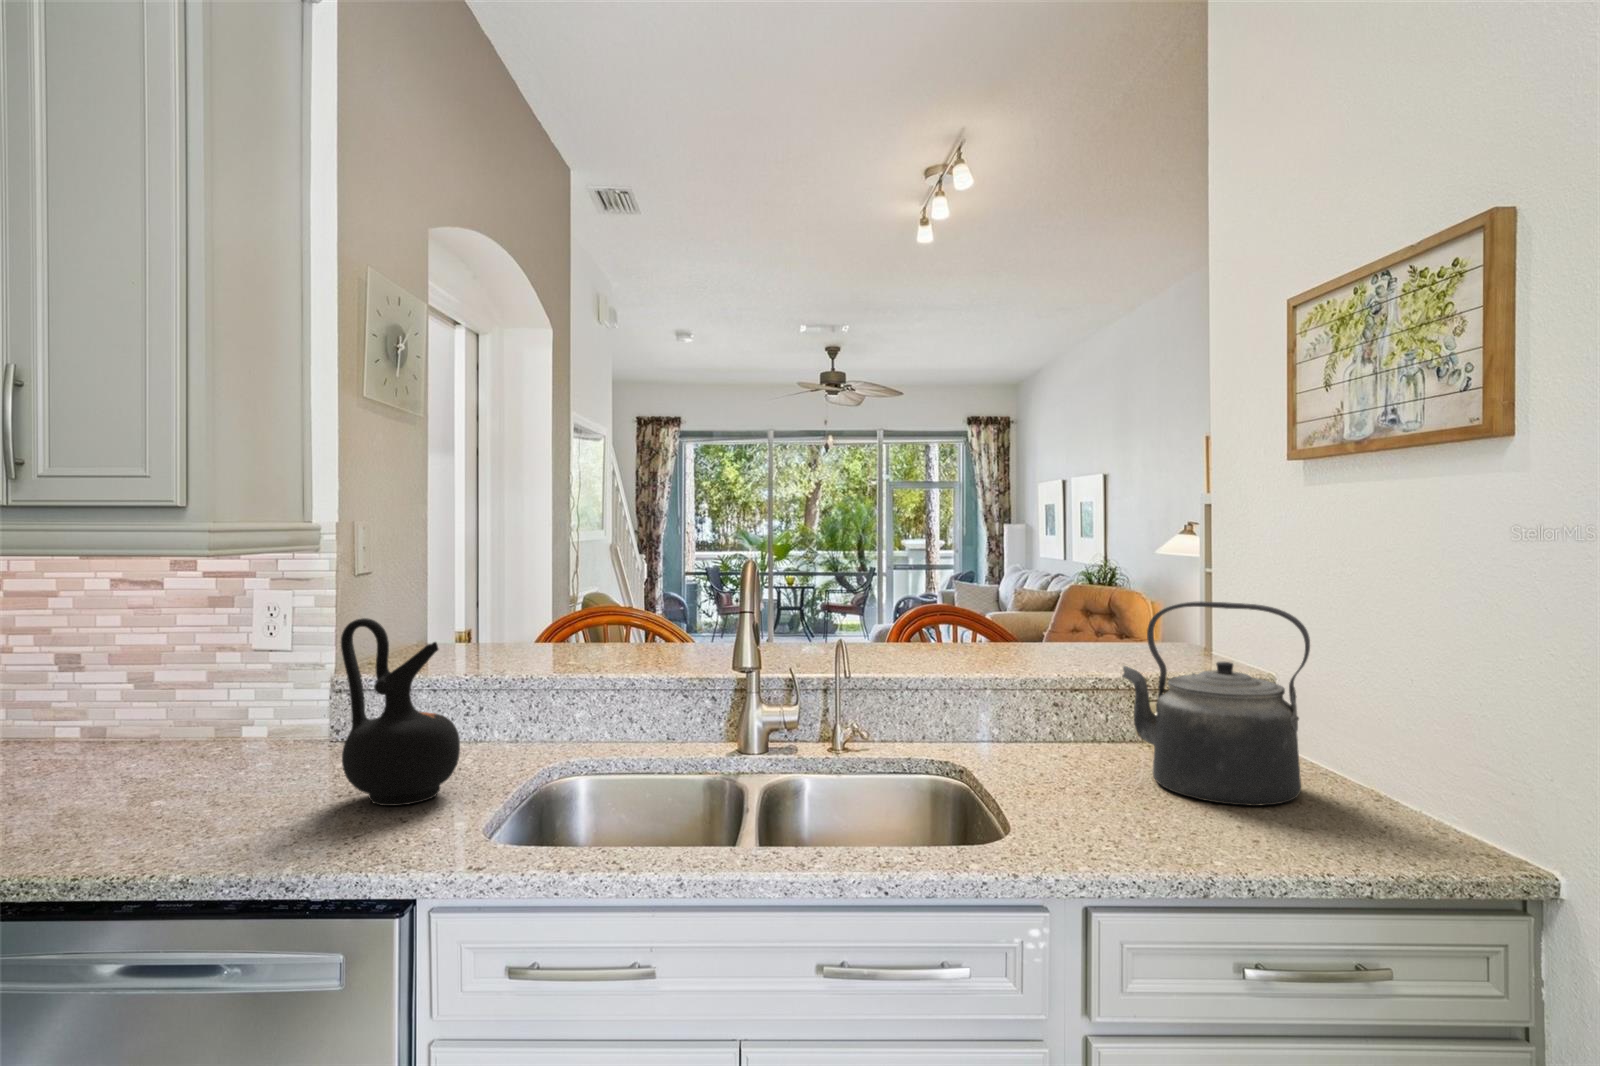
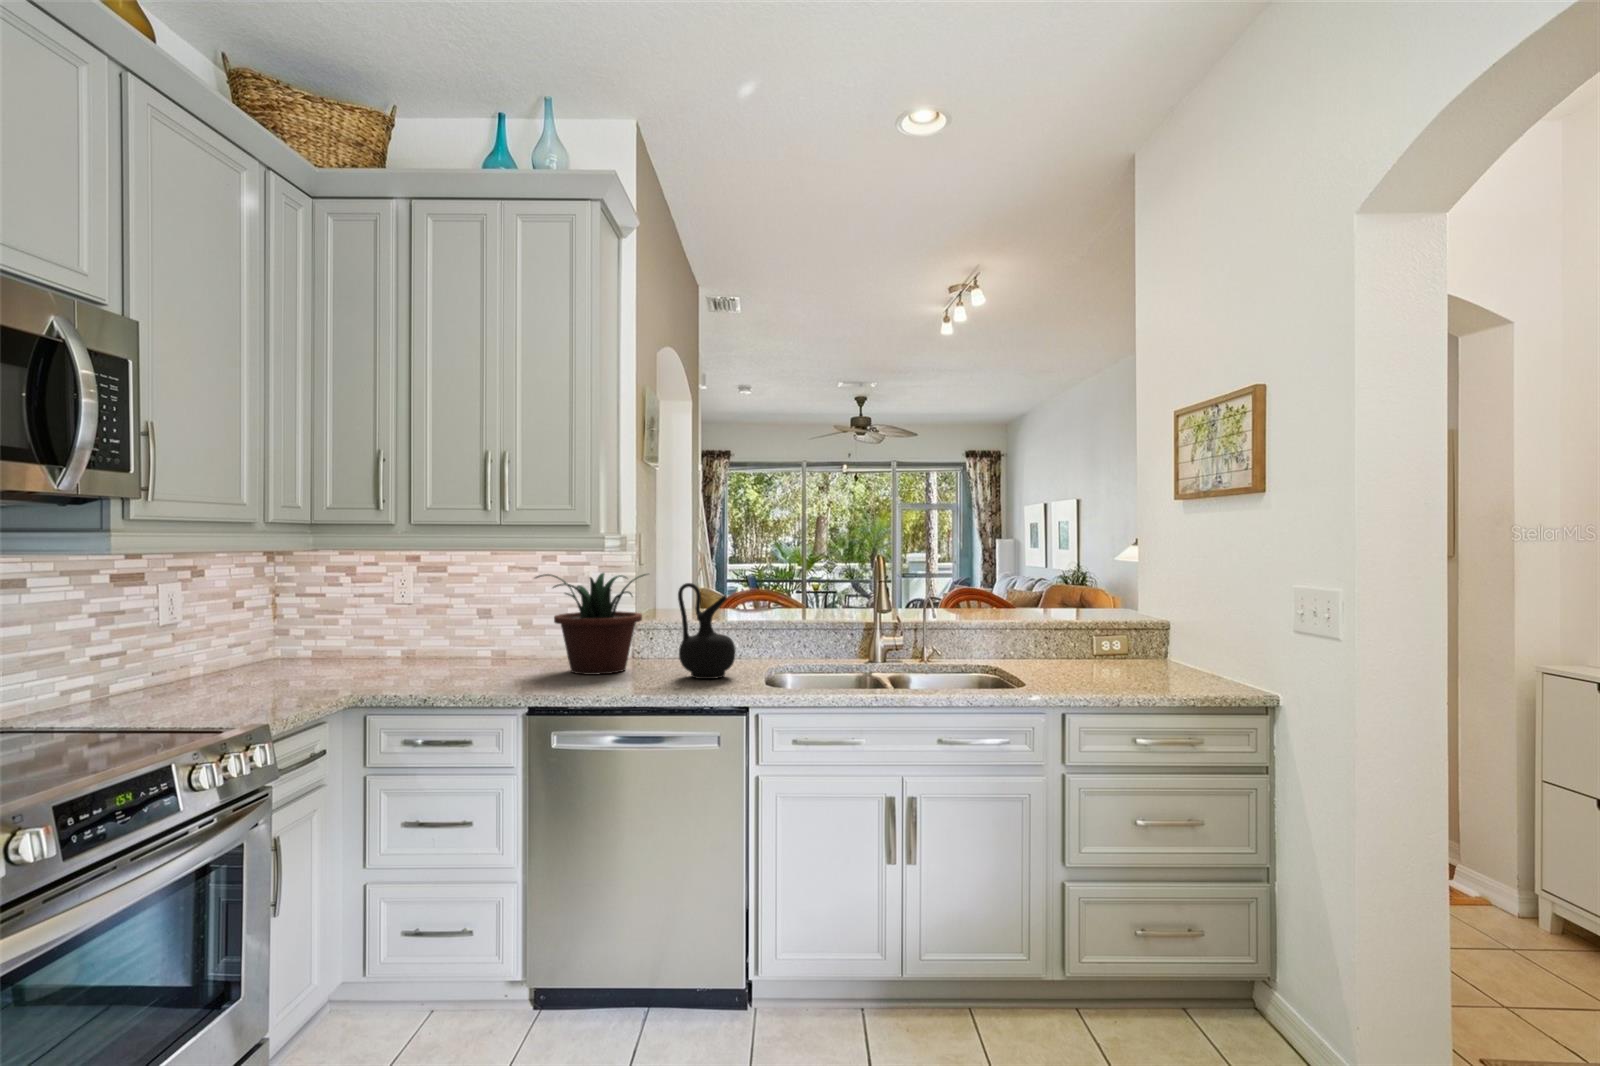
potted plant: none [92,592,332,791] -> present [535,573,647,675]
kettle: present [1122,602,1310,806] -> none [1084,577,1181,680]

